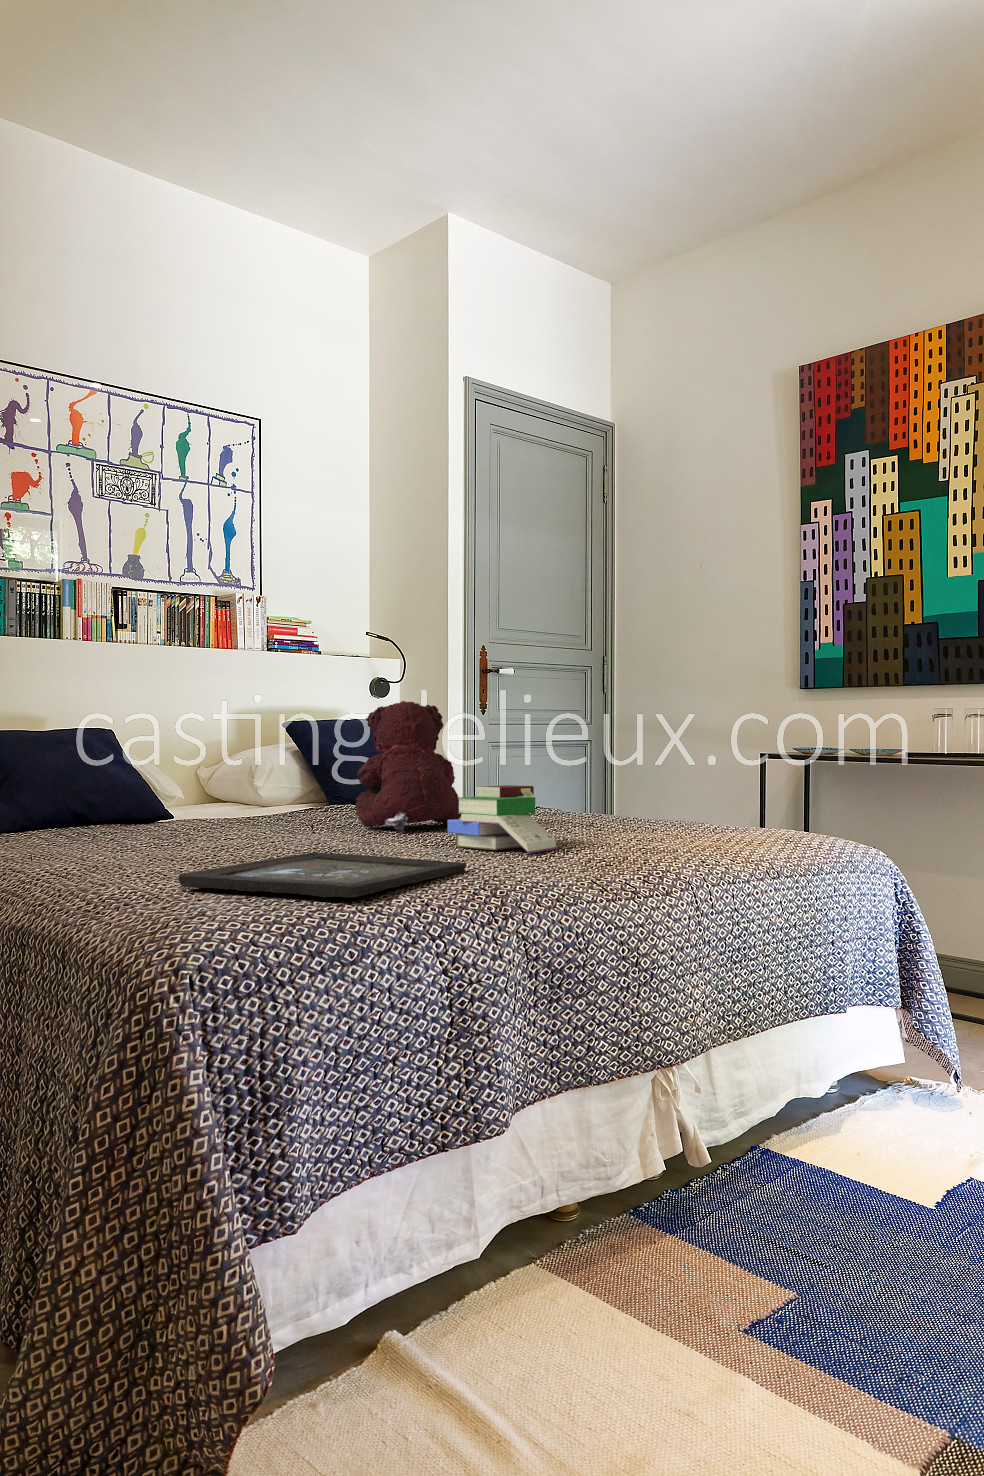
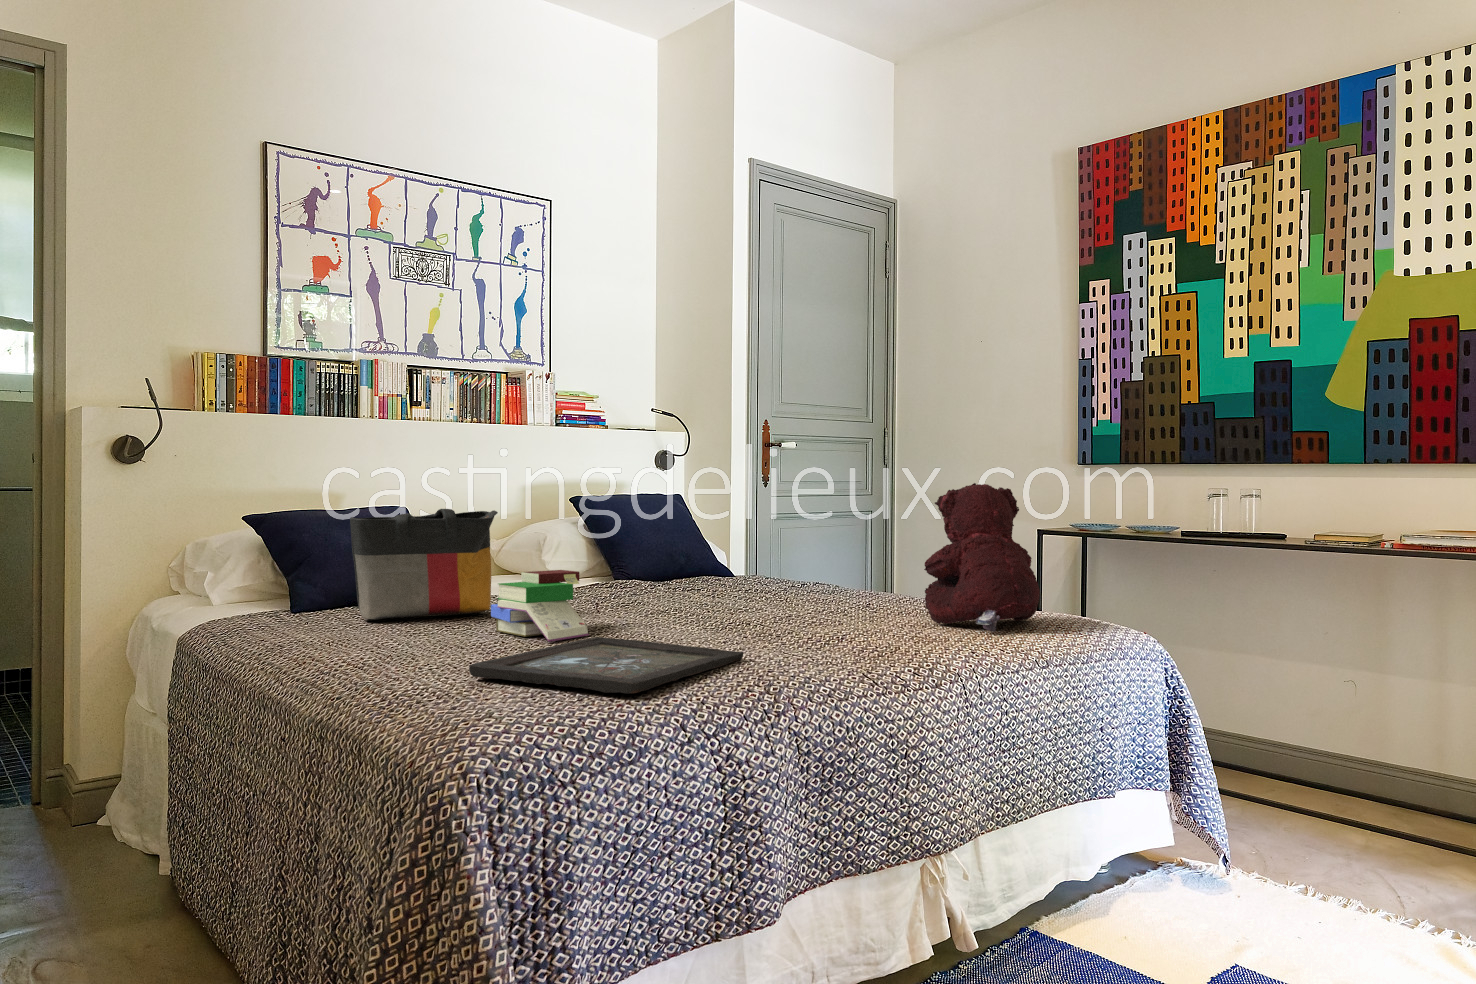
teddy bear: present [356,701,461,831] -> present [924,483,1040,632]
tote bag: none [48,728,205,843] -> present [350,509,498,619]
book: present [448,785,557,853] -> present [491,570,589,642]

